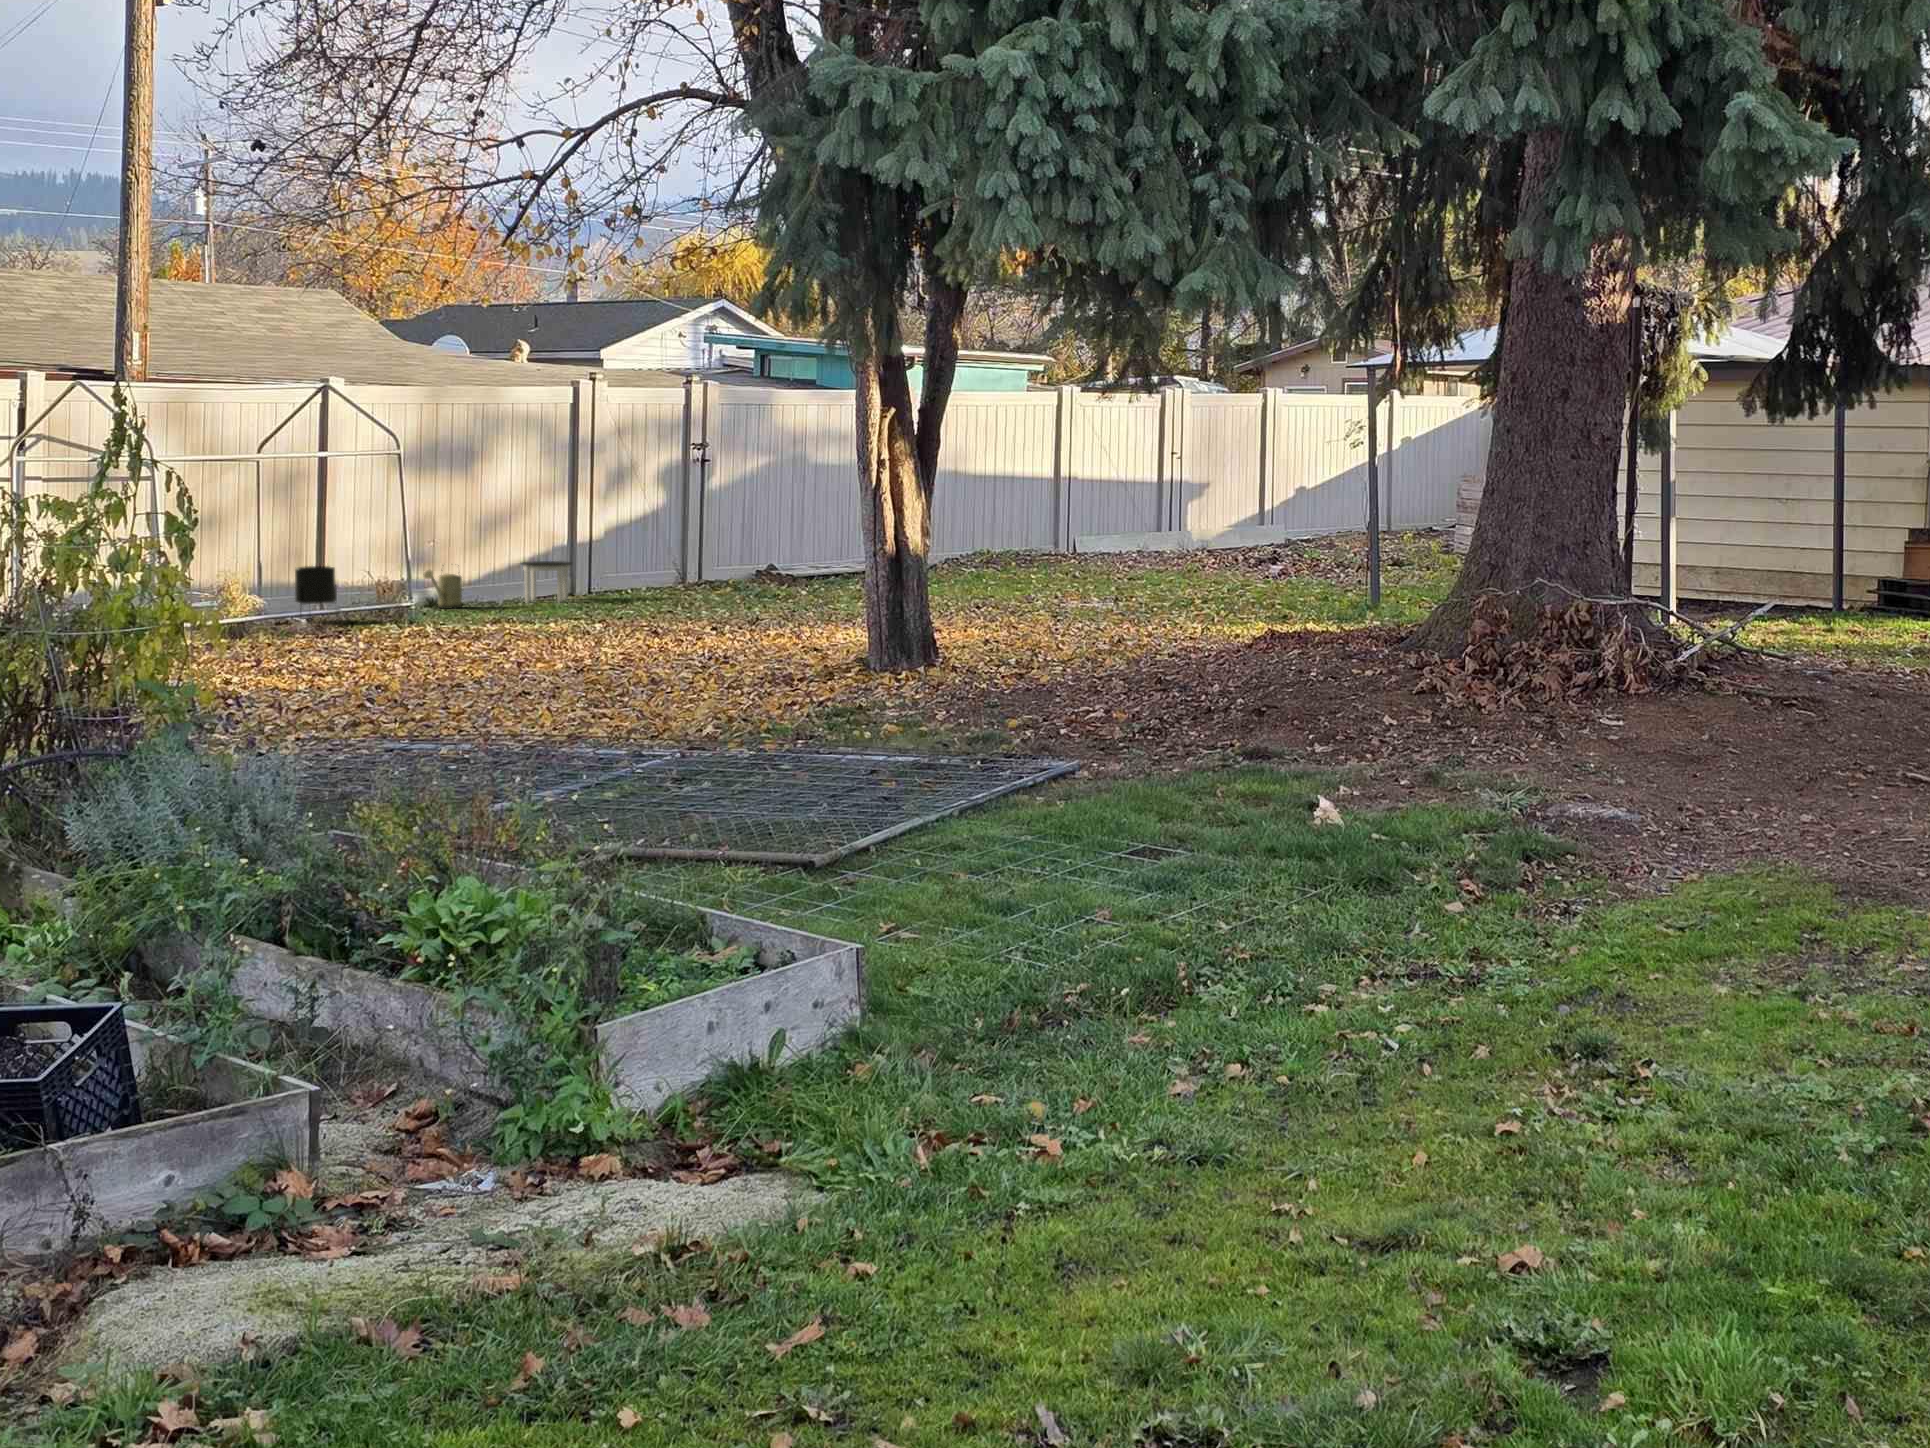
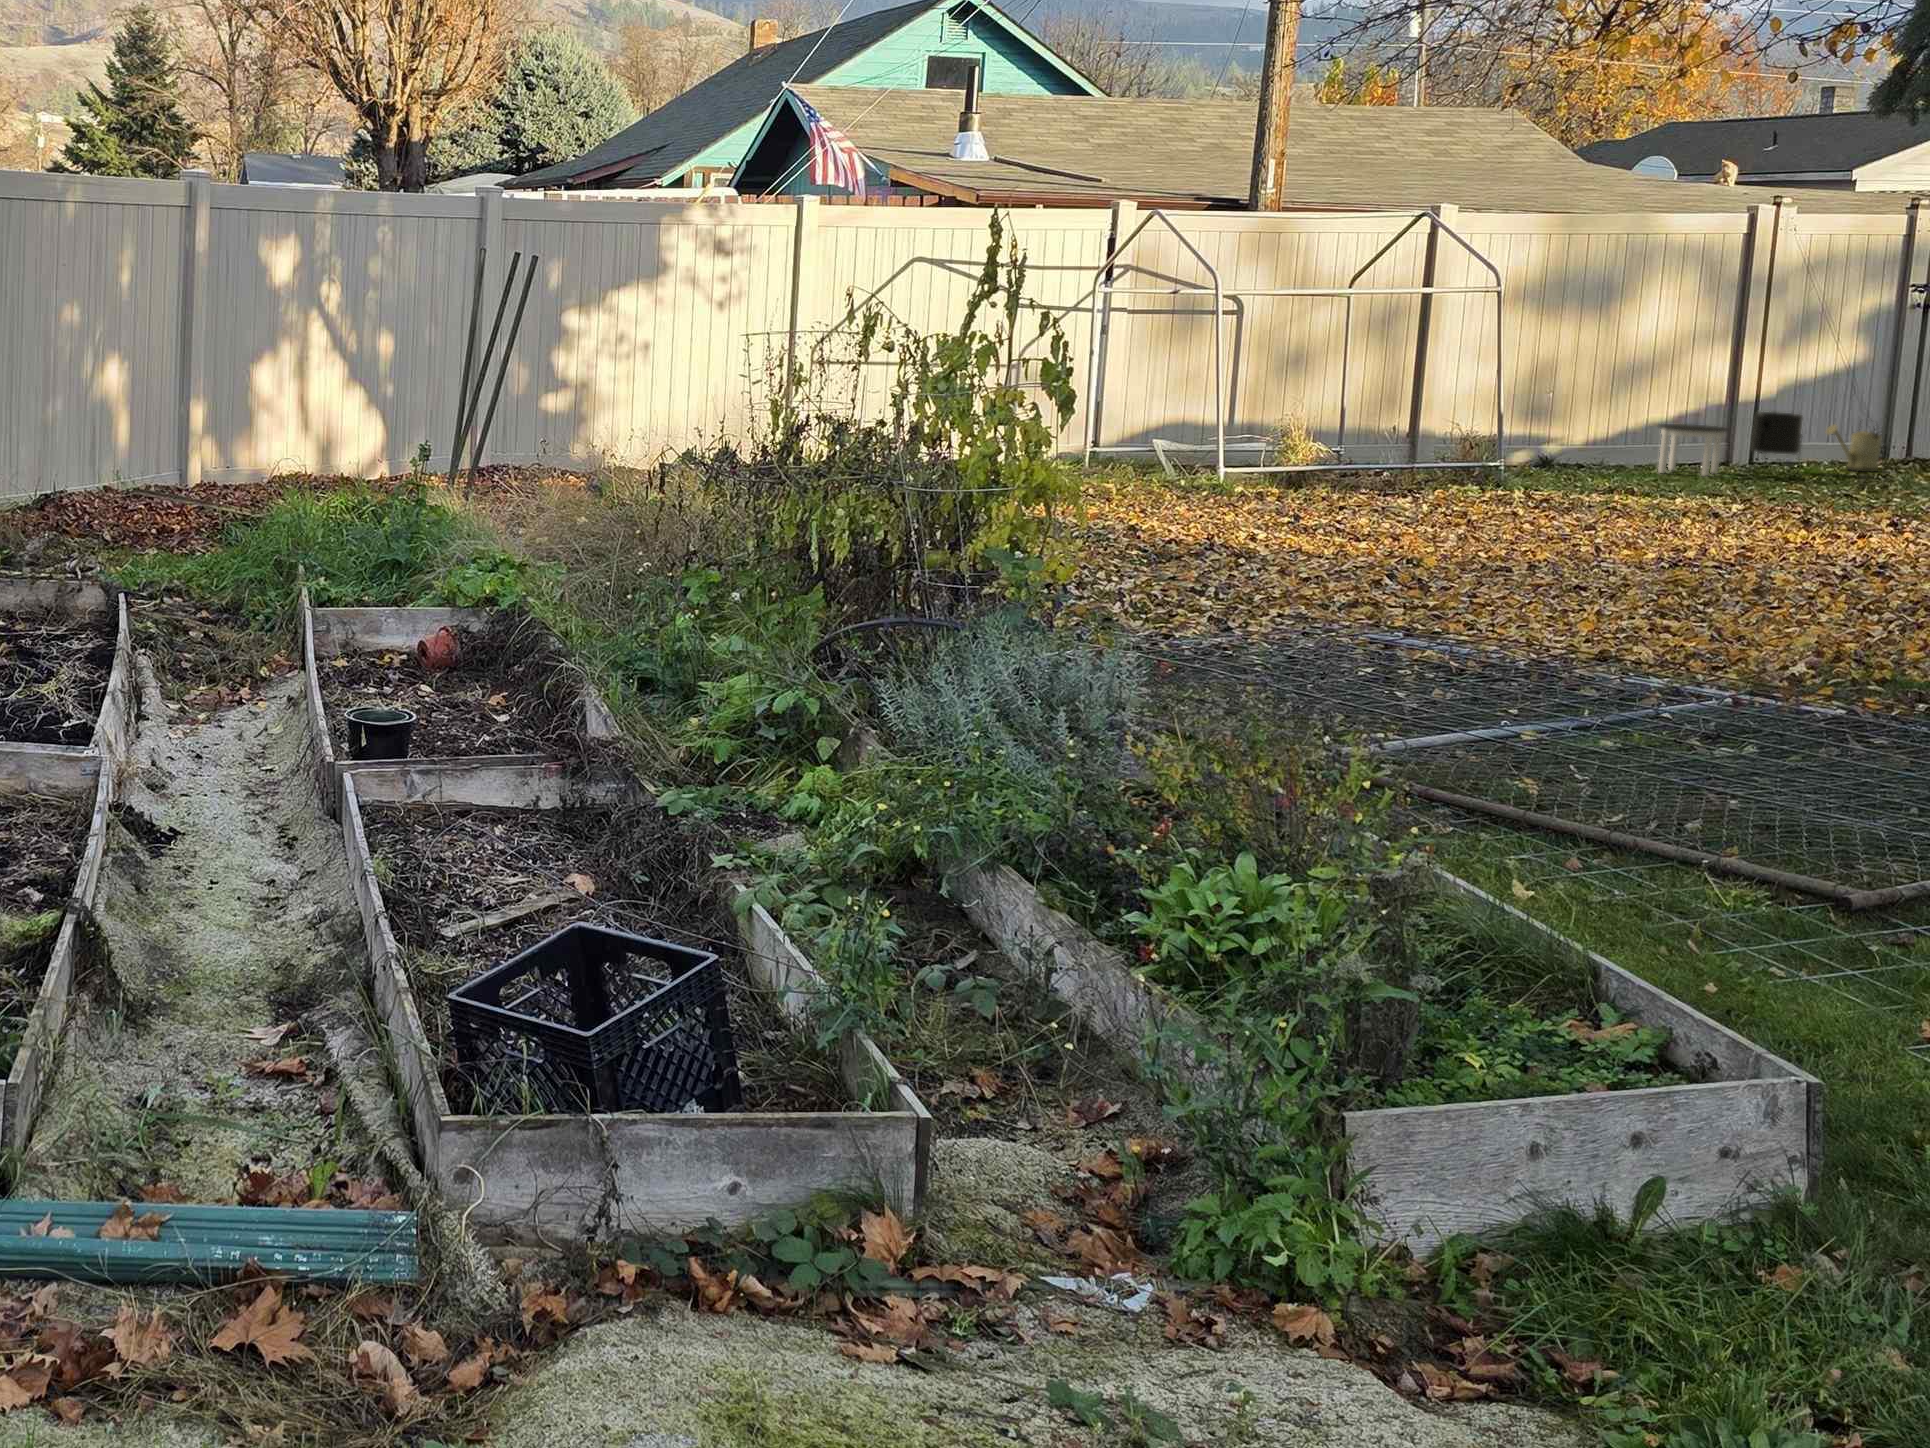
planter: present [295,566,337,609] -> present [1751,412,1803,462]
watering can: present [423,570,462,609] -> present [1825,425,1884,472]

